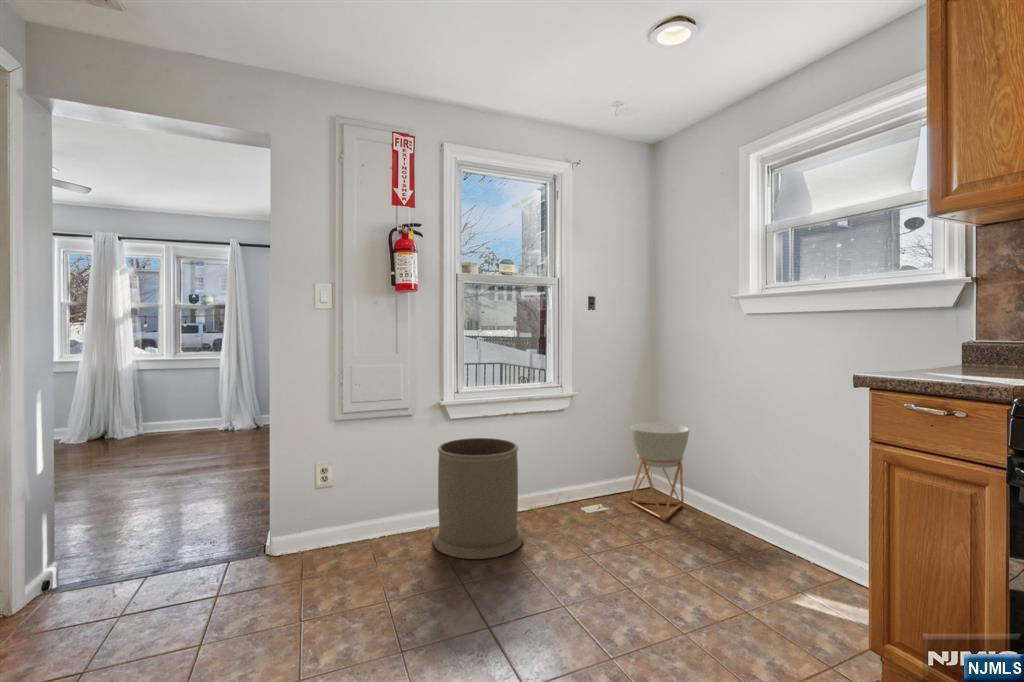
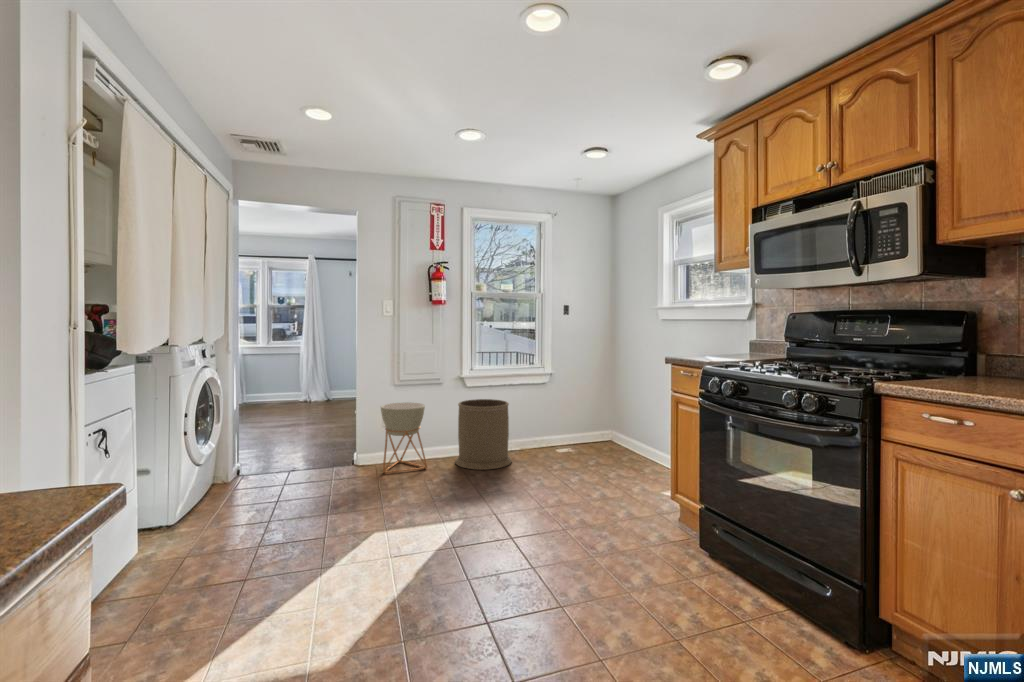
planter: present [629,423,689,519] -> present [381,402,427,473]

